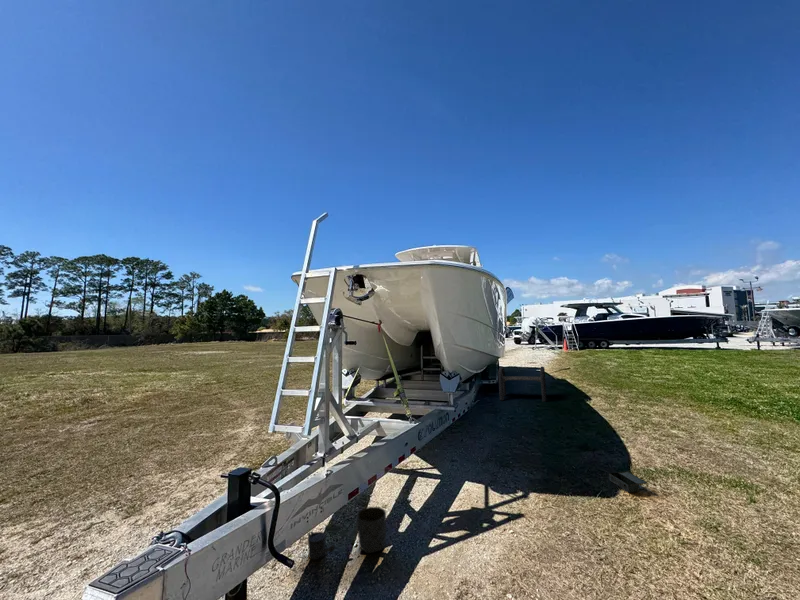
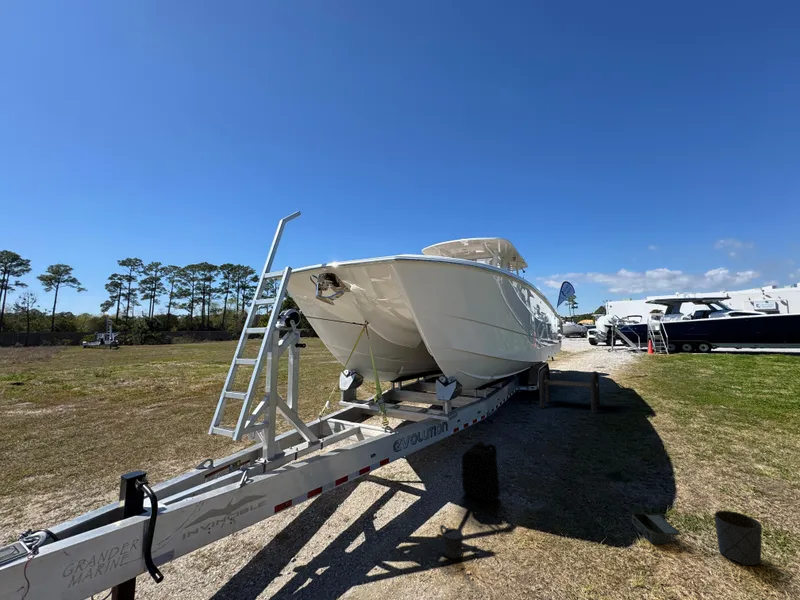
backpack: none [473,429,505,478] -> present [462,441,500,502]
planter: present [357,507,386,553] -> present [715,511,761,565]
watering can: present [308,531,334,560] -> present [440,525,477,559]

